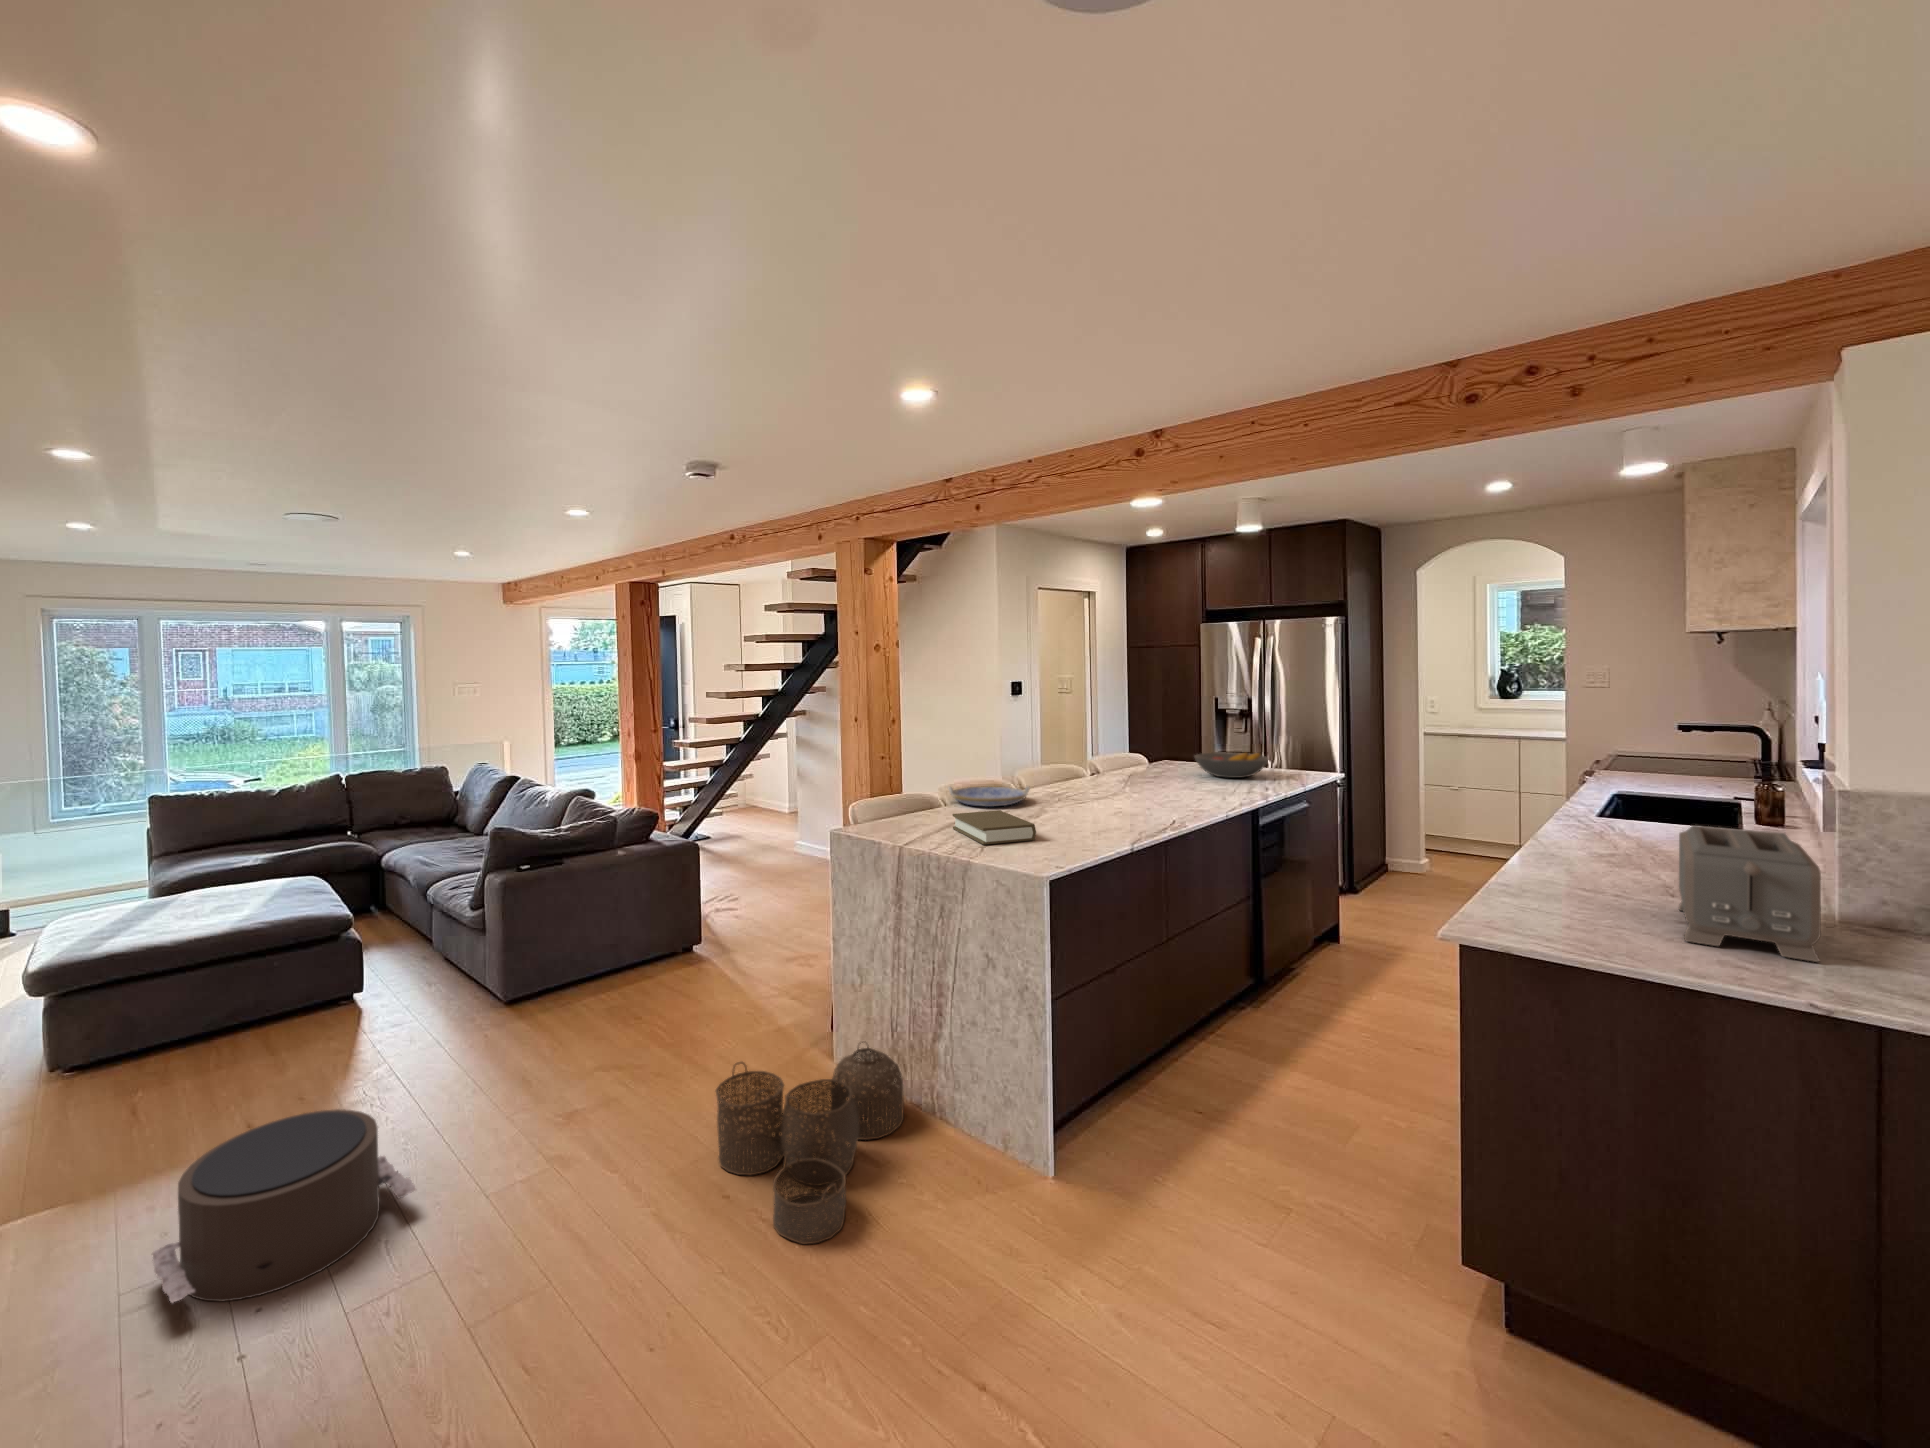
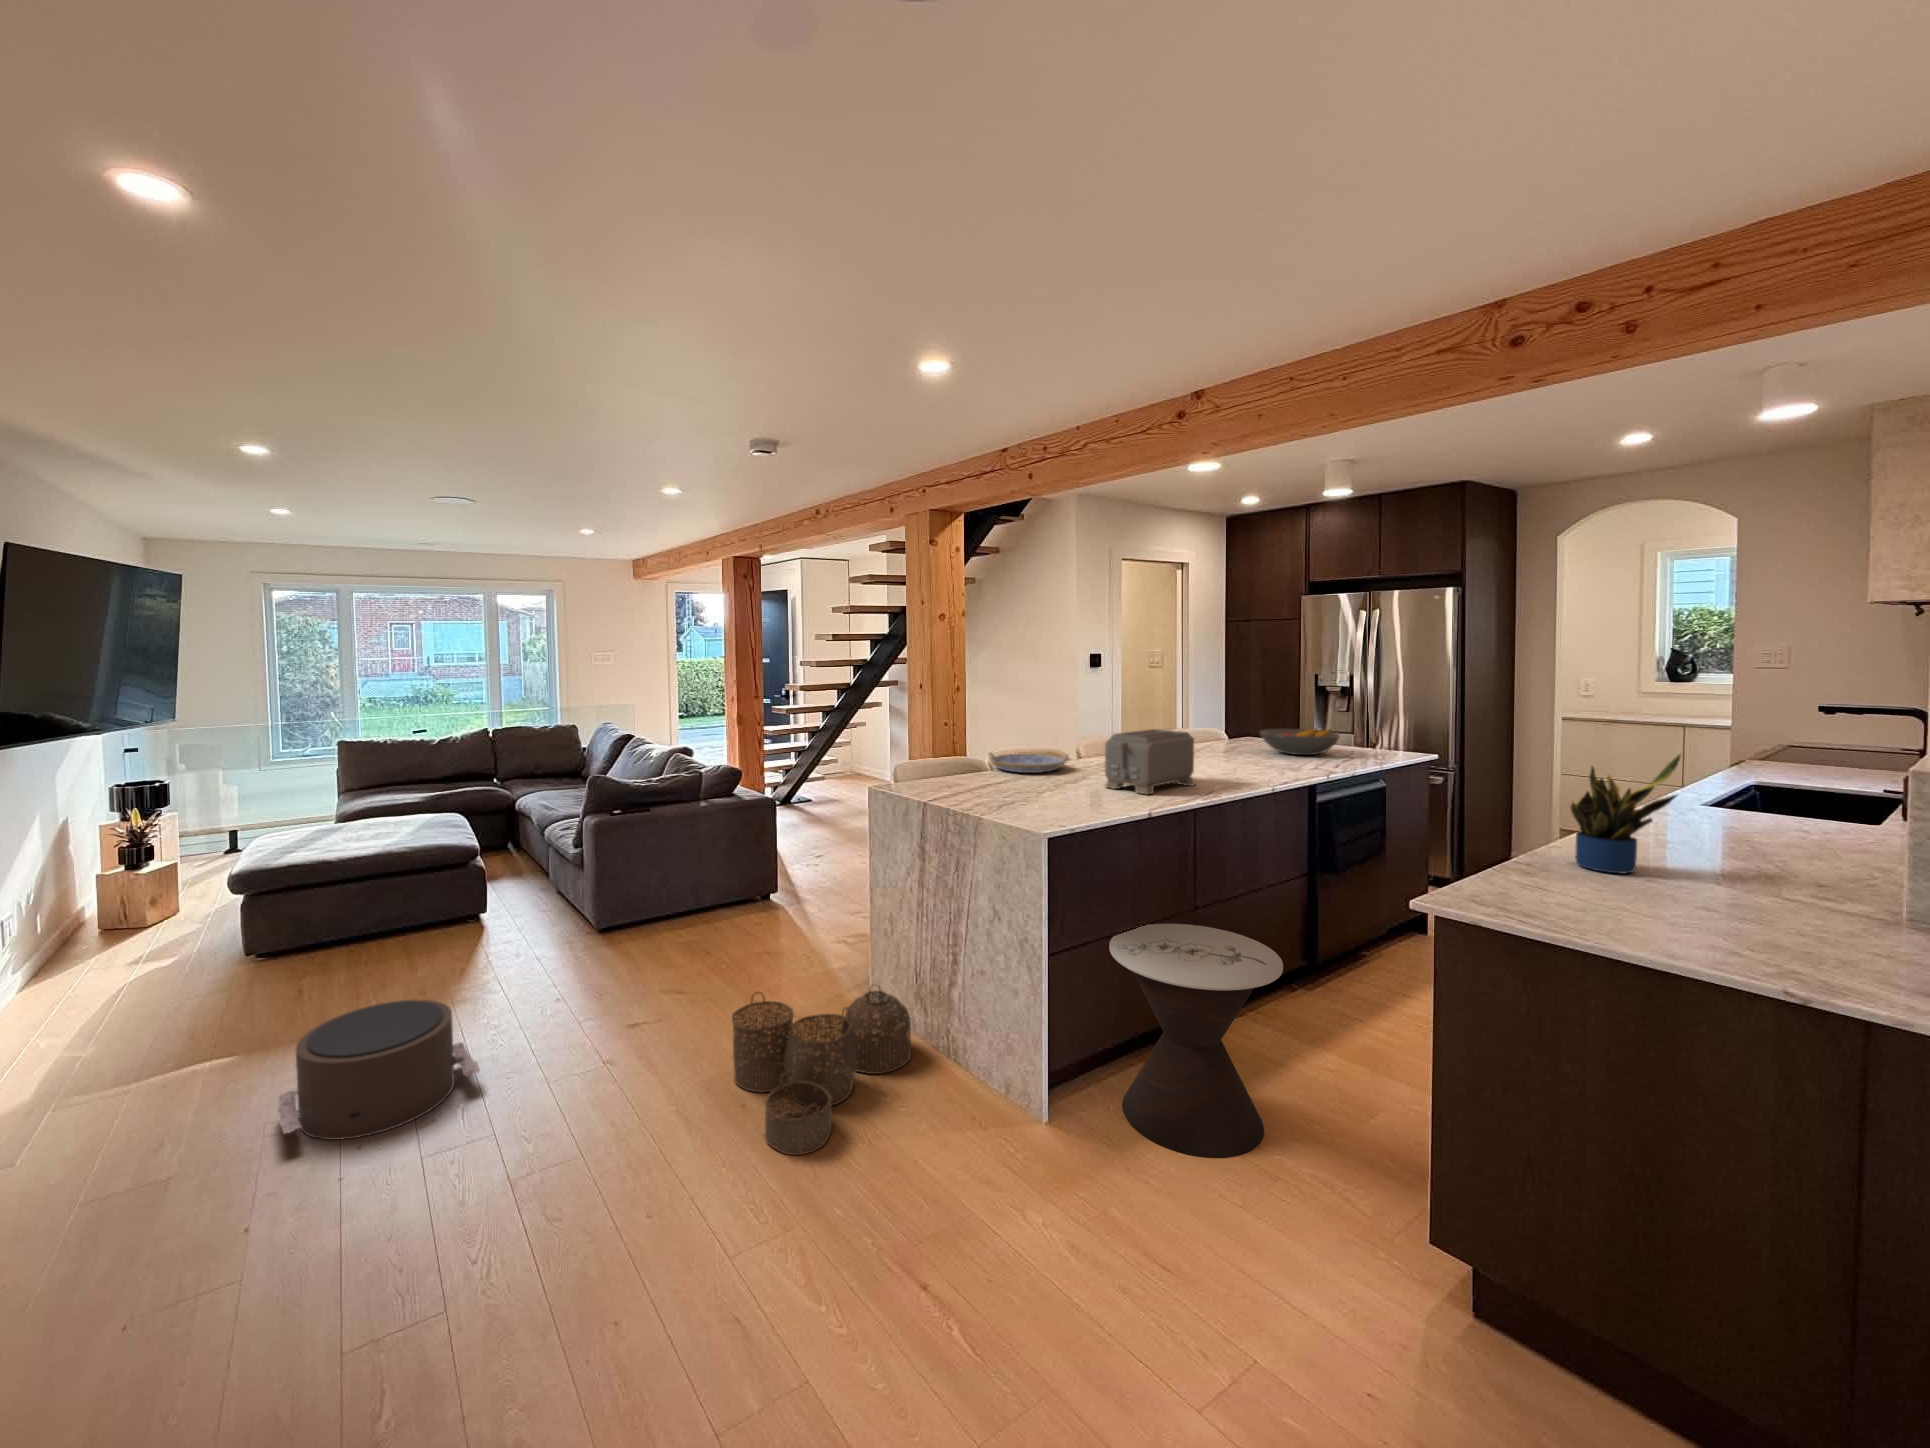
potted plant: none [1542,774,1641,884] -> present [1570,755,1680,873]
book: present [953,810,1036,845] -> none [974,775,1047,806]
toaster: present [1679,825,1821,962] -> present [1105,729,1196,794]
side table: none [1115,954,1288,1191] -> present [1109,924,1283,1158]

